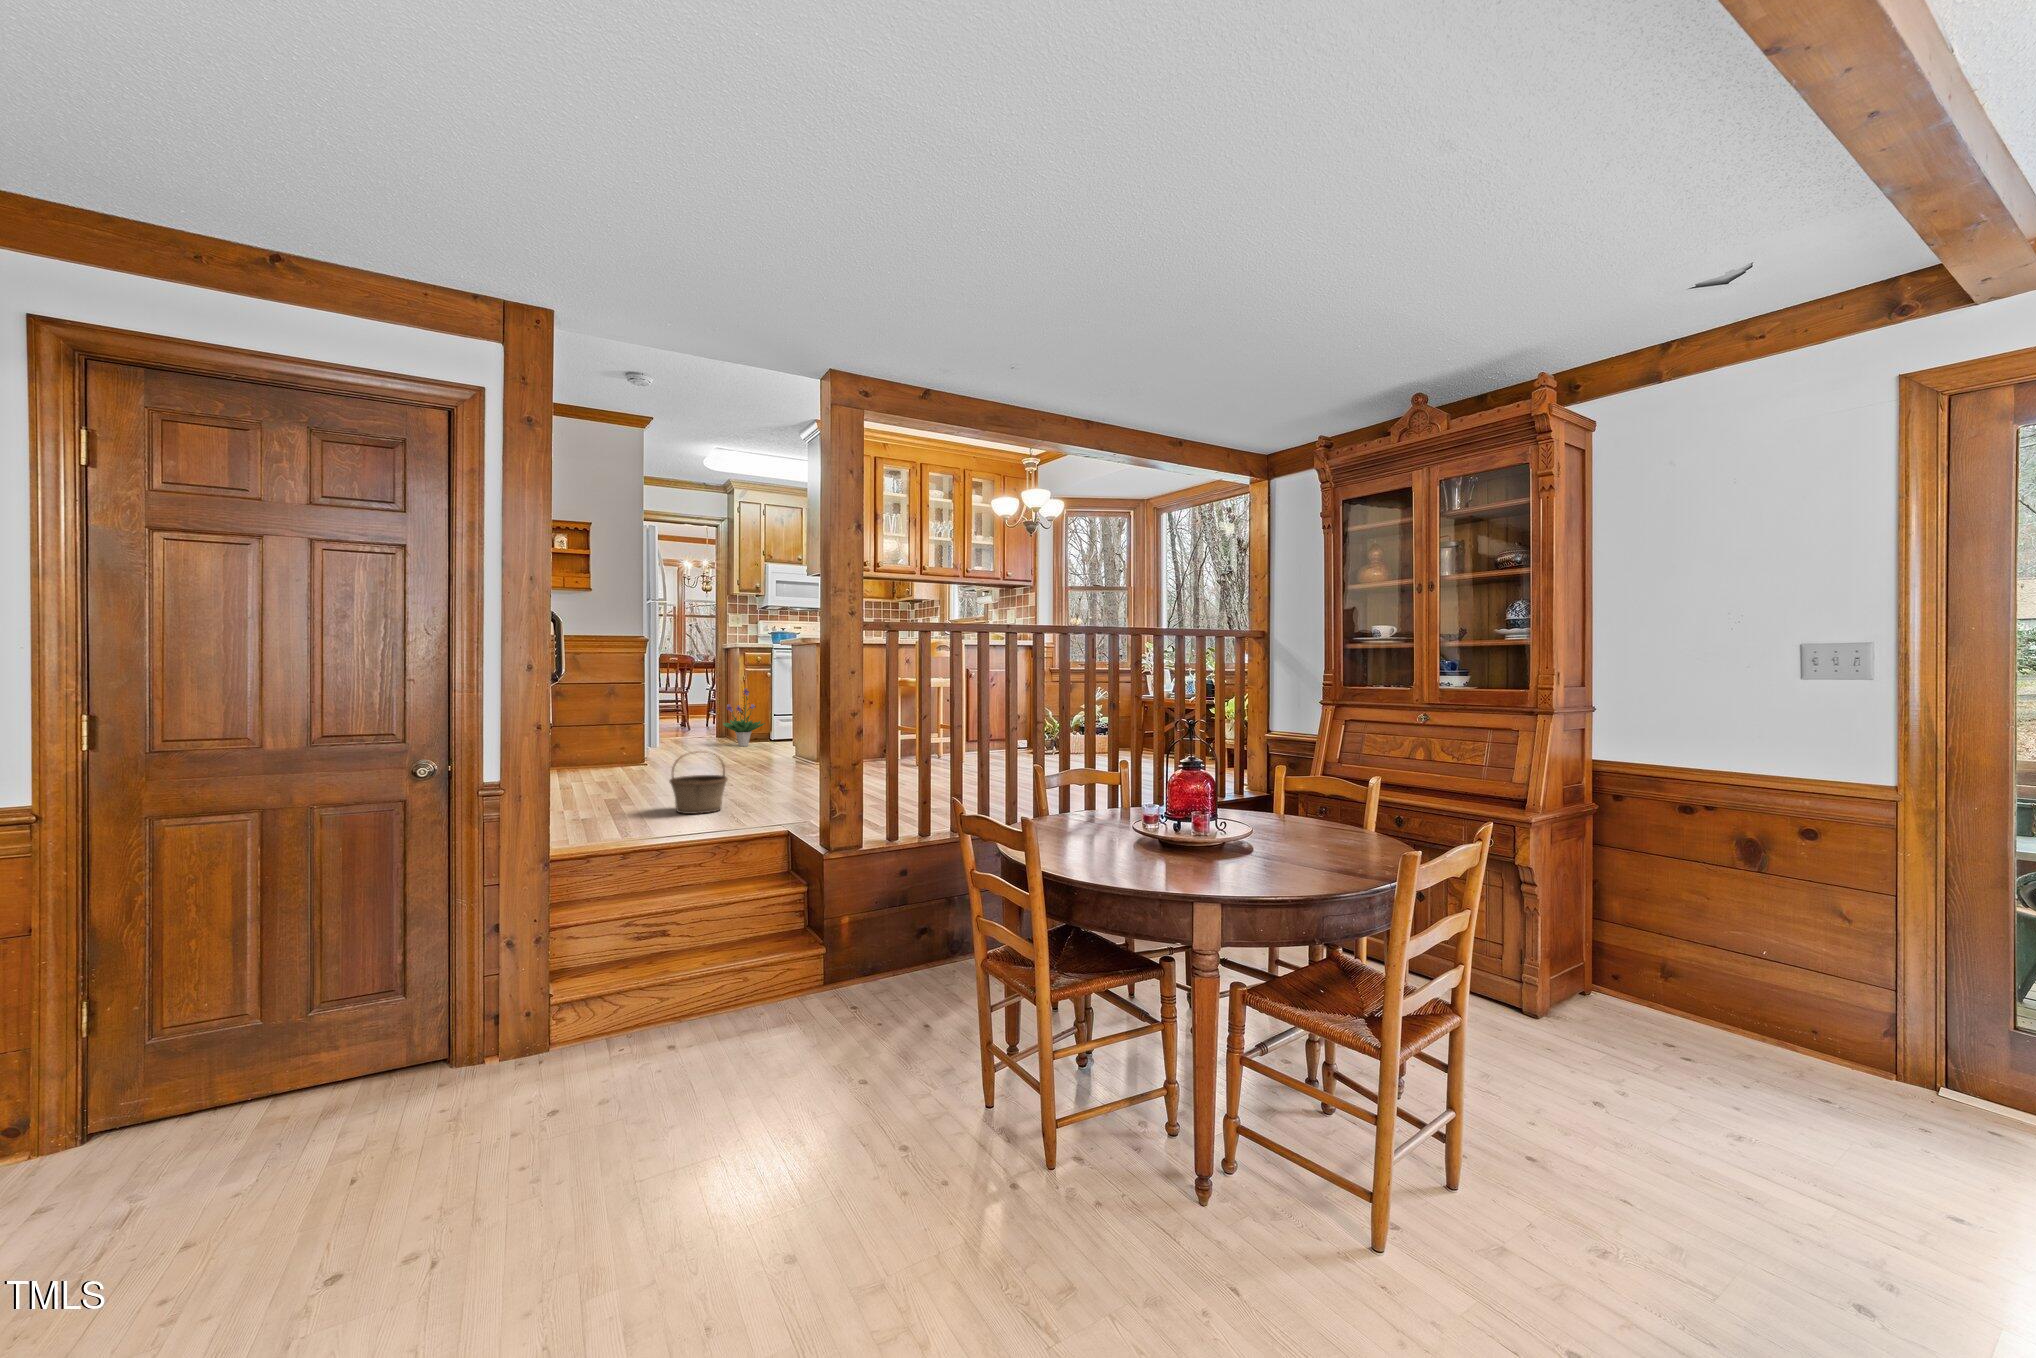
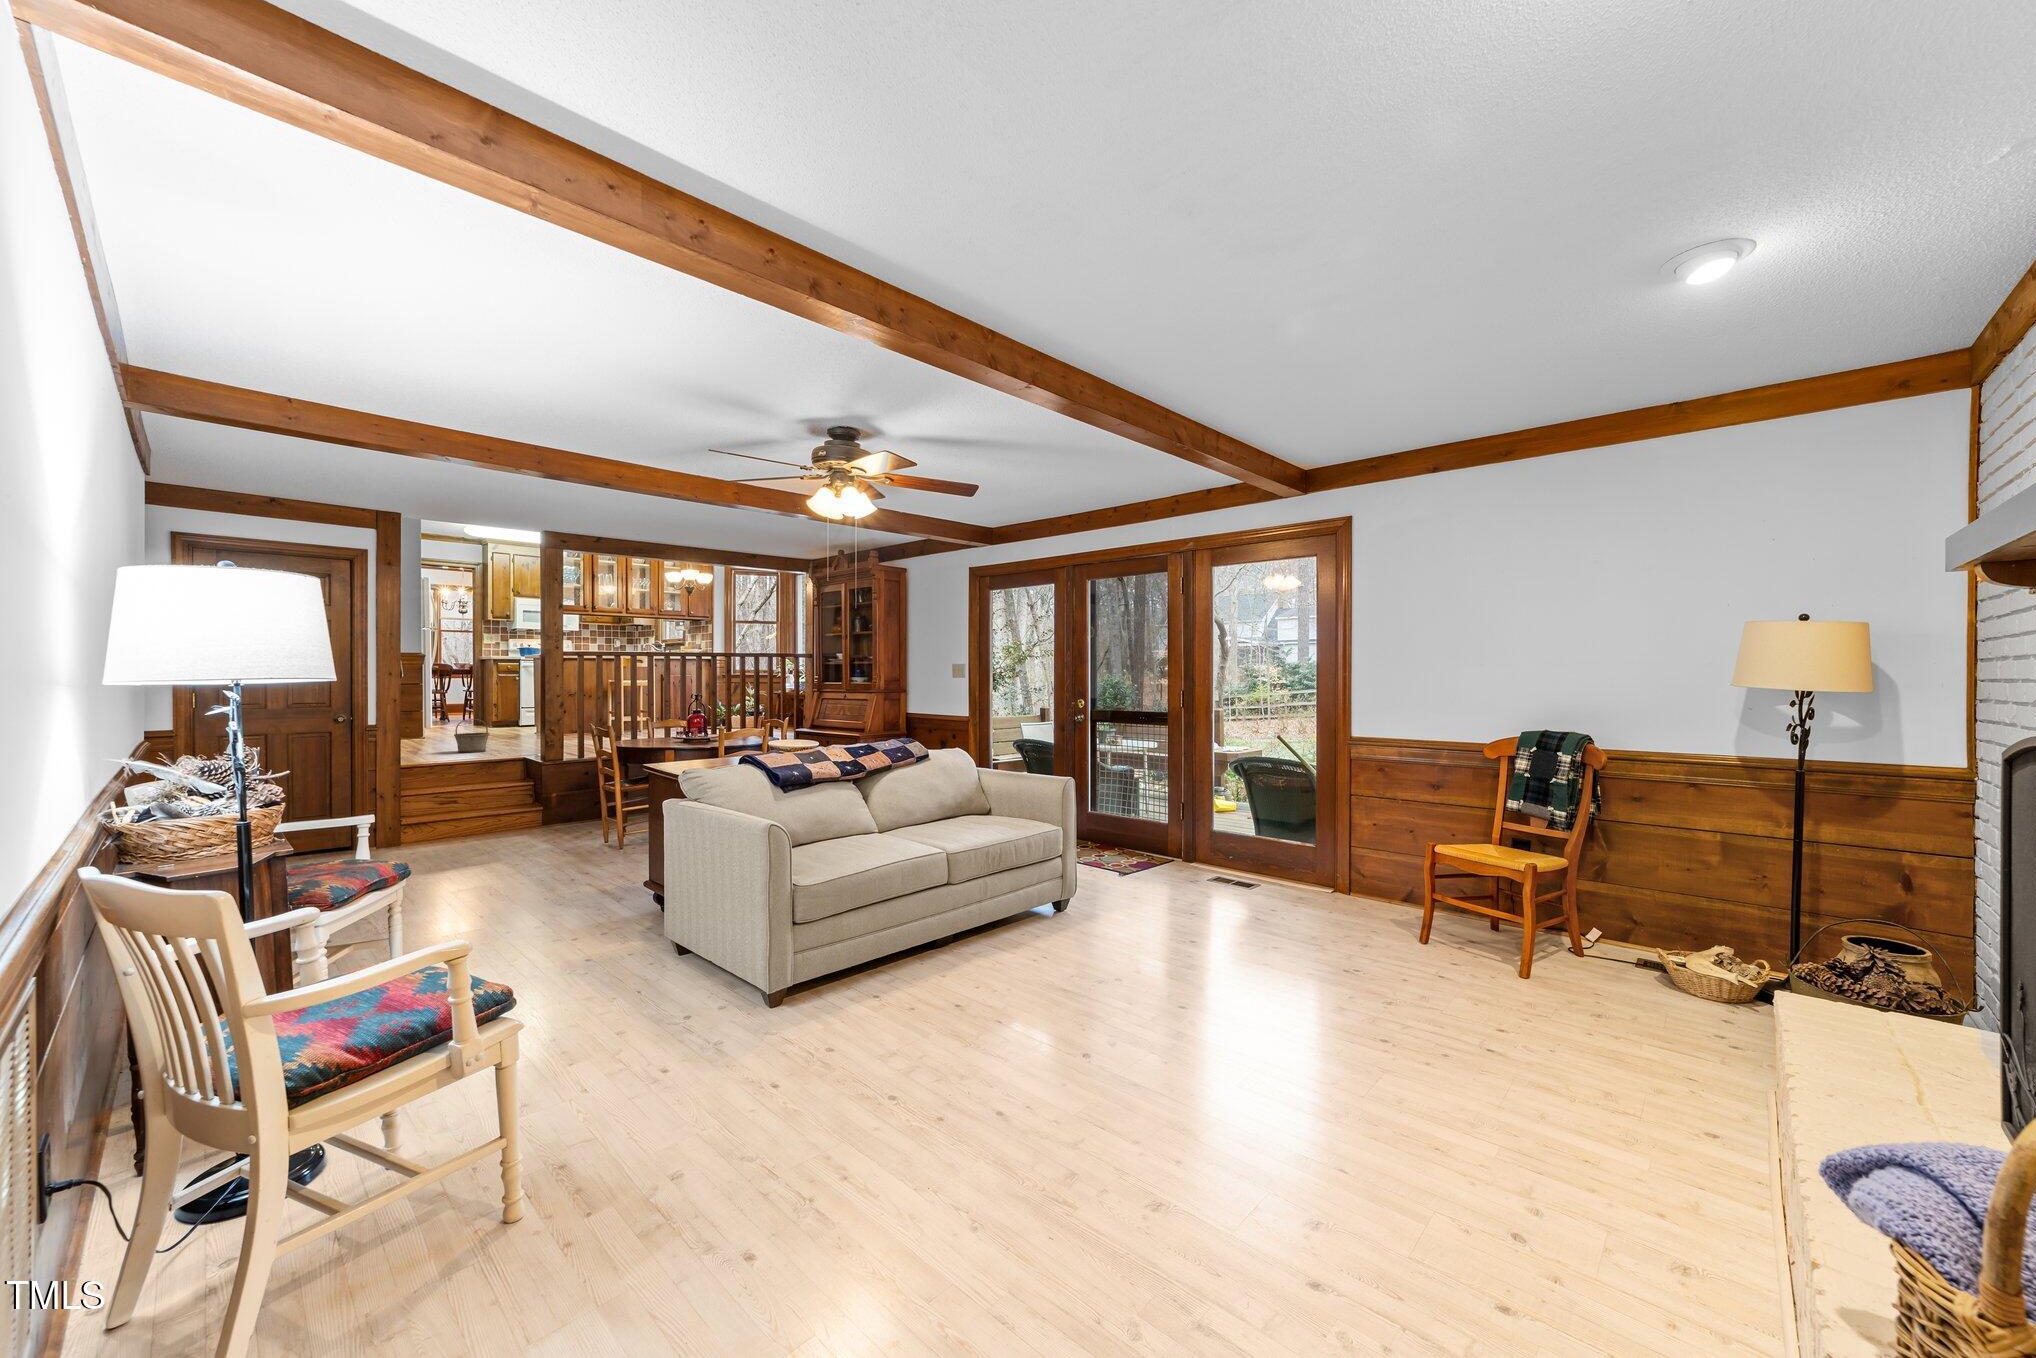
potted plant: present [723,688,765,746] -> none [480,687,514,727]

